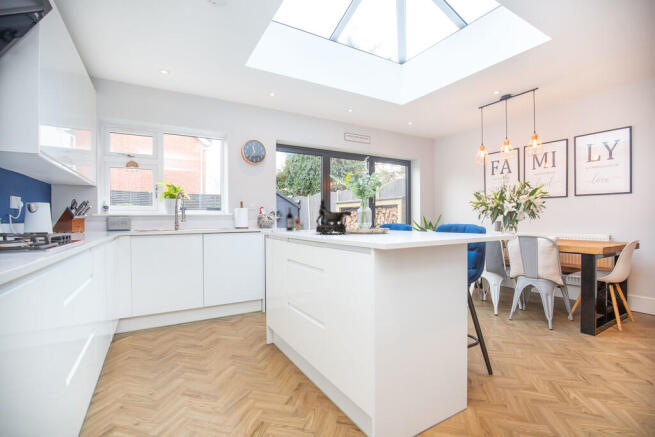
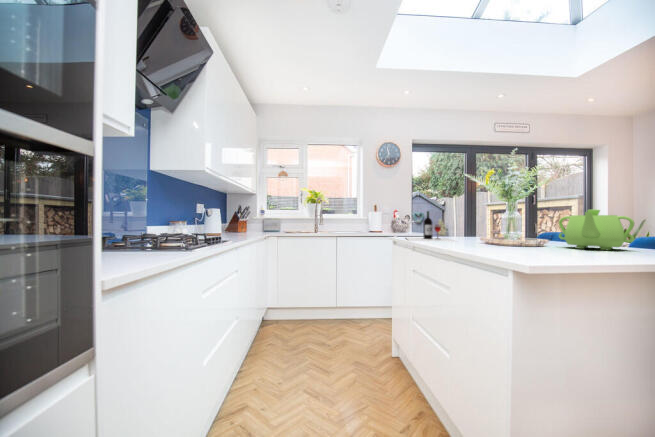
decorative bowl: present [316,198,351,234] -> none [466,199,528,251]
teapot: none [373,206,408,232] -> present [559,209,634,250]

